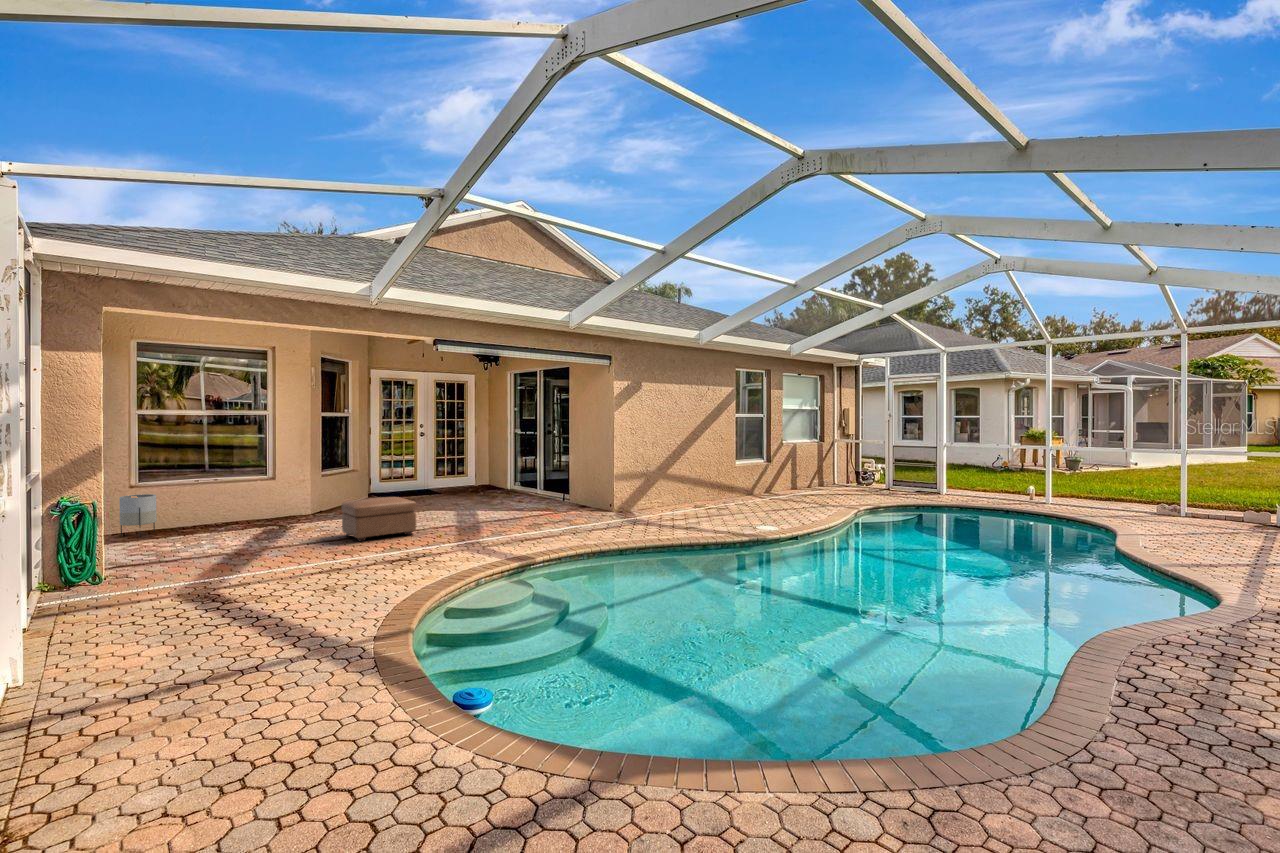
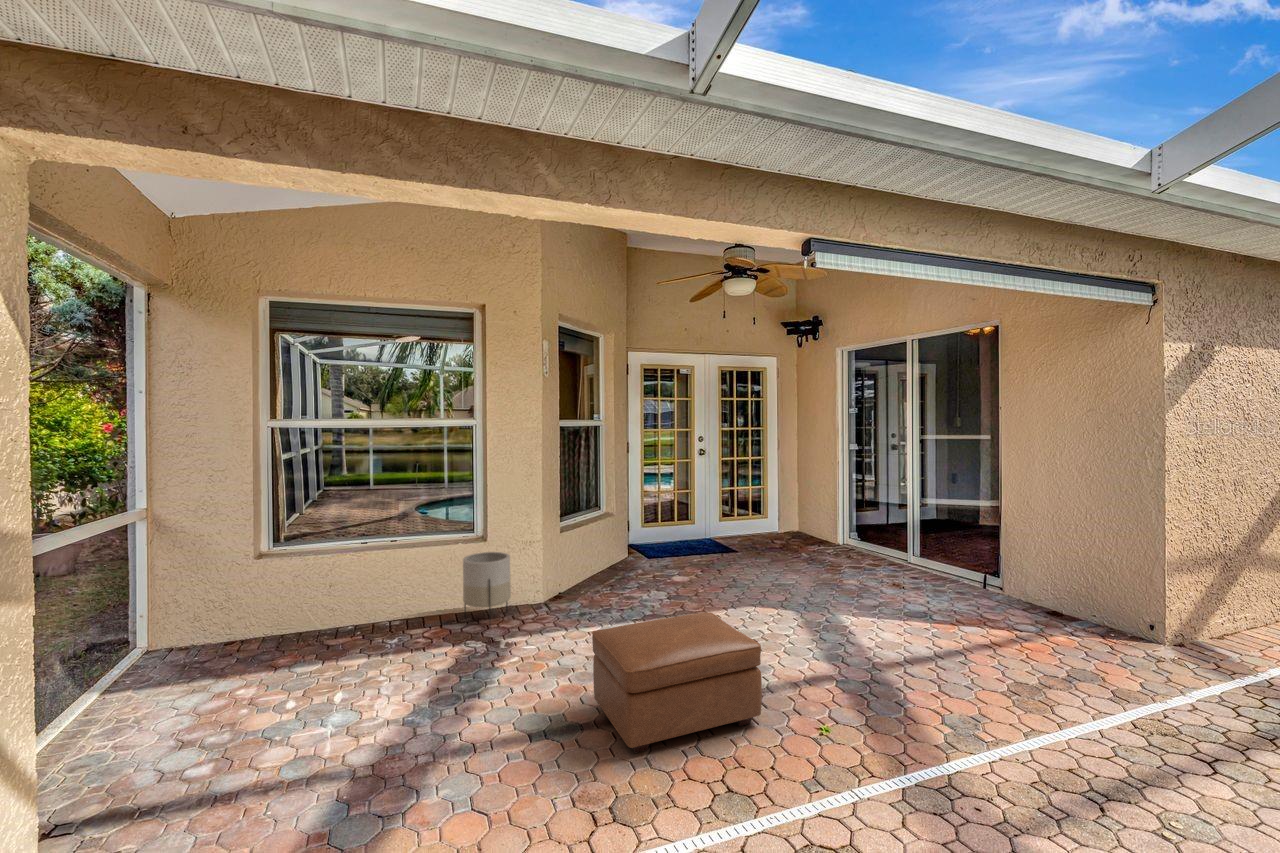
planter: present [119,494,157,537] -> present [463,552,511,622]

